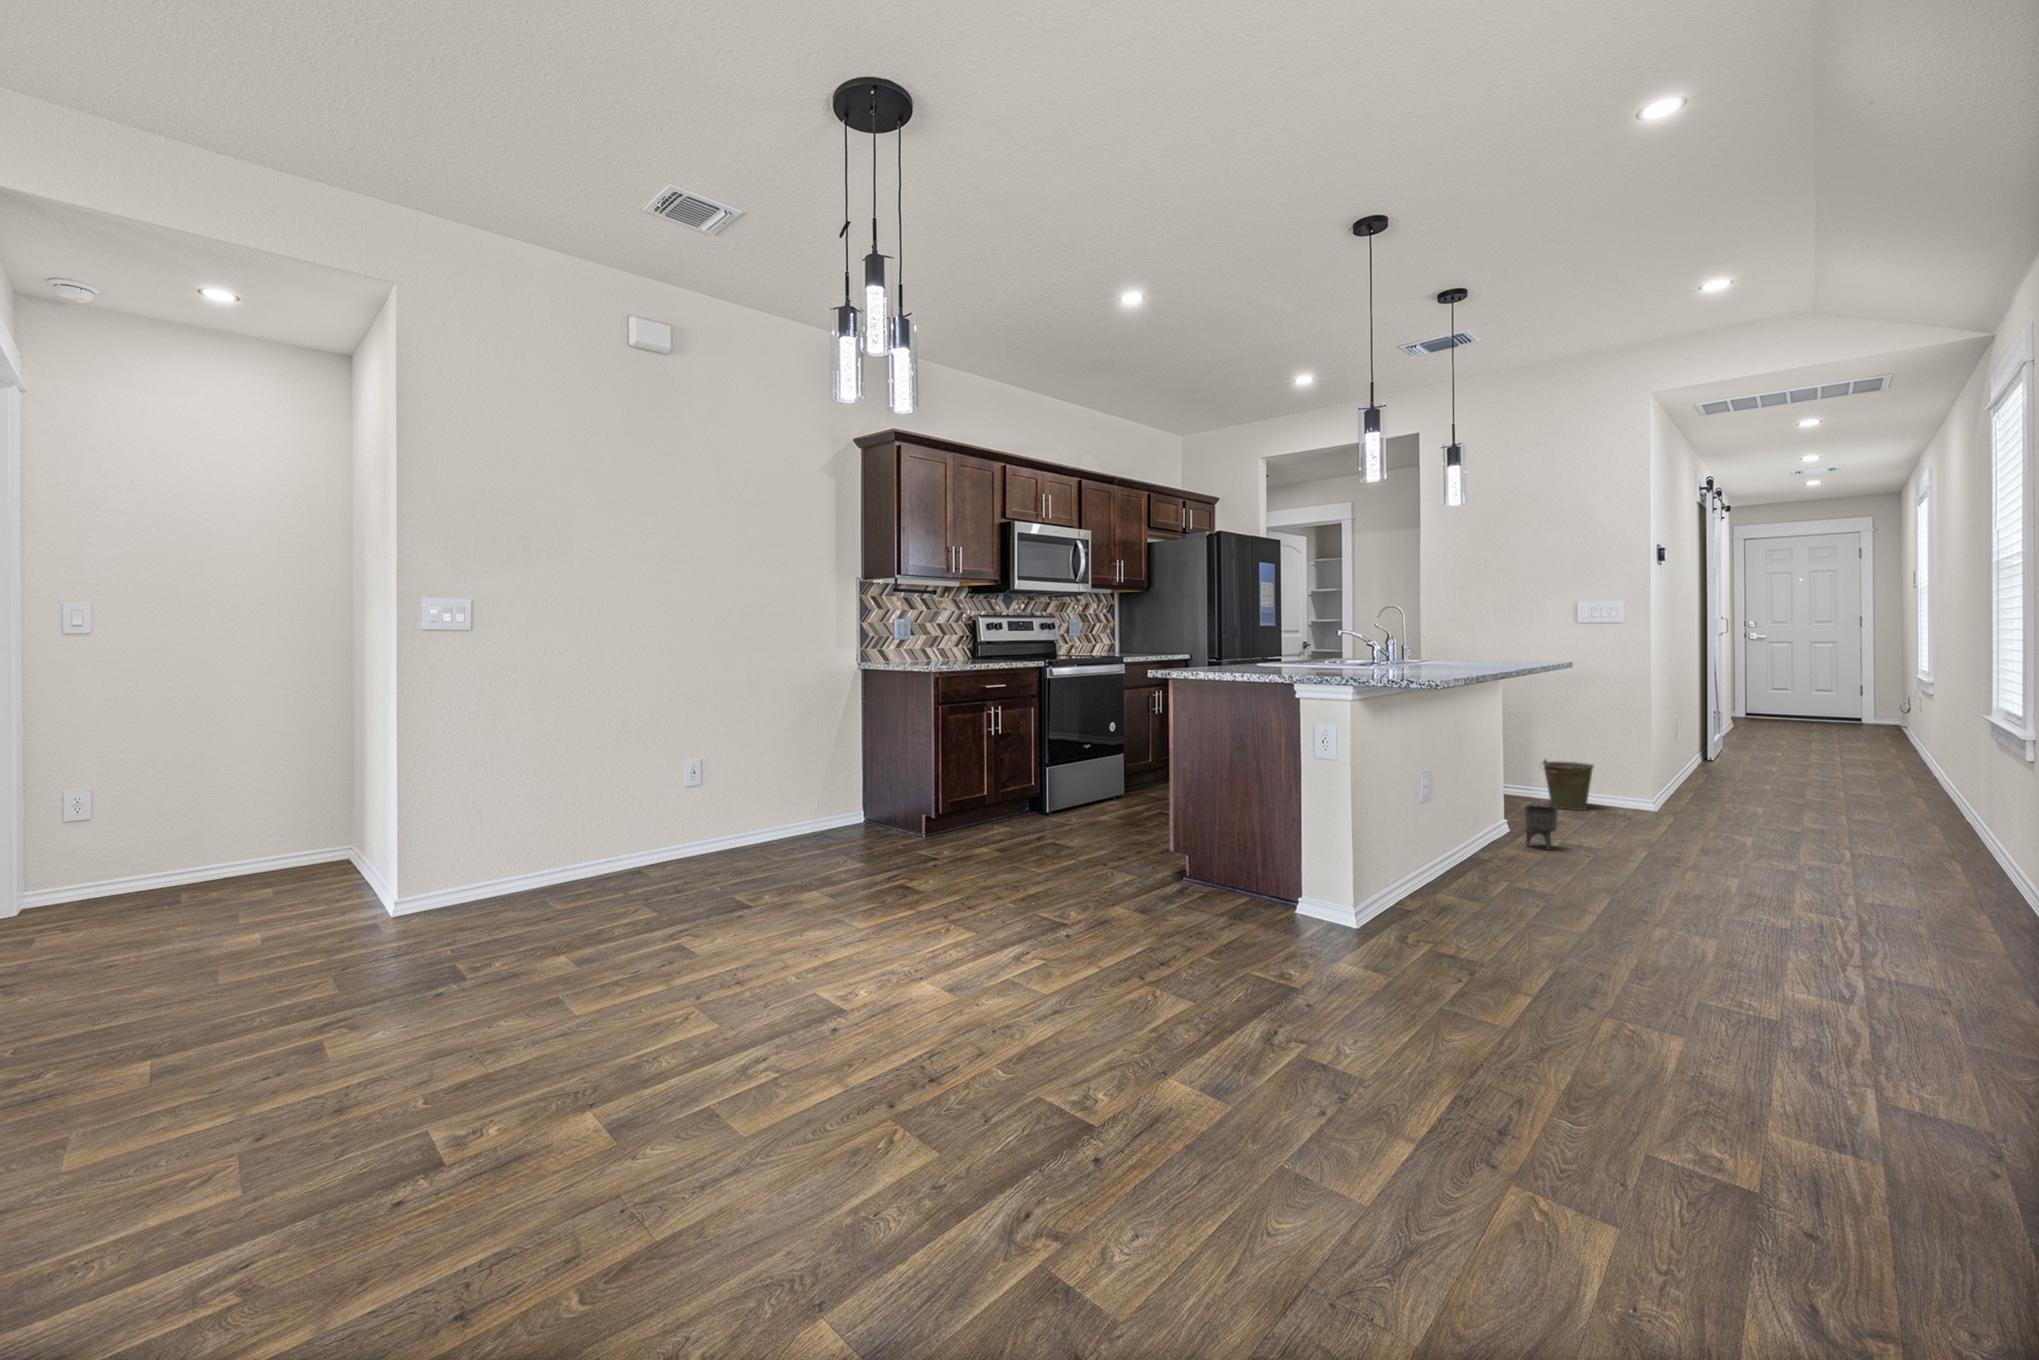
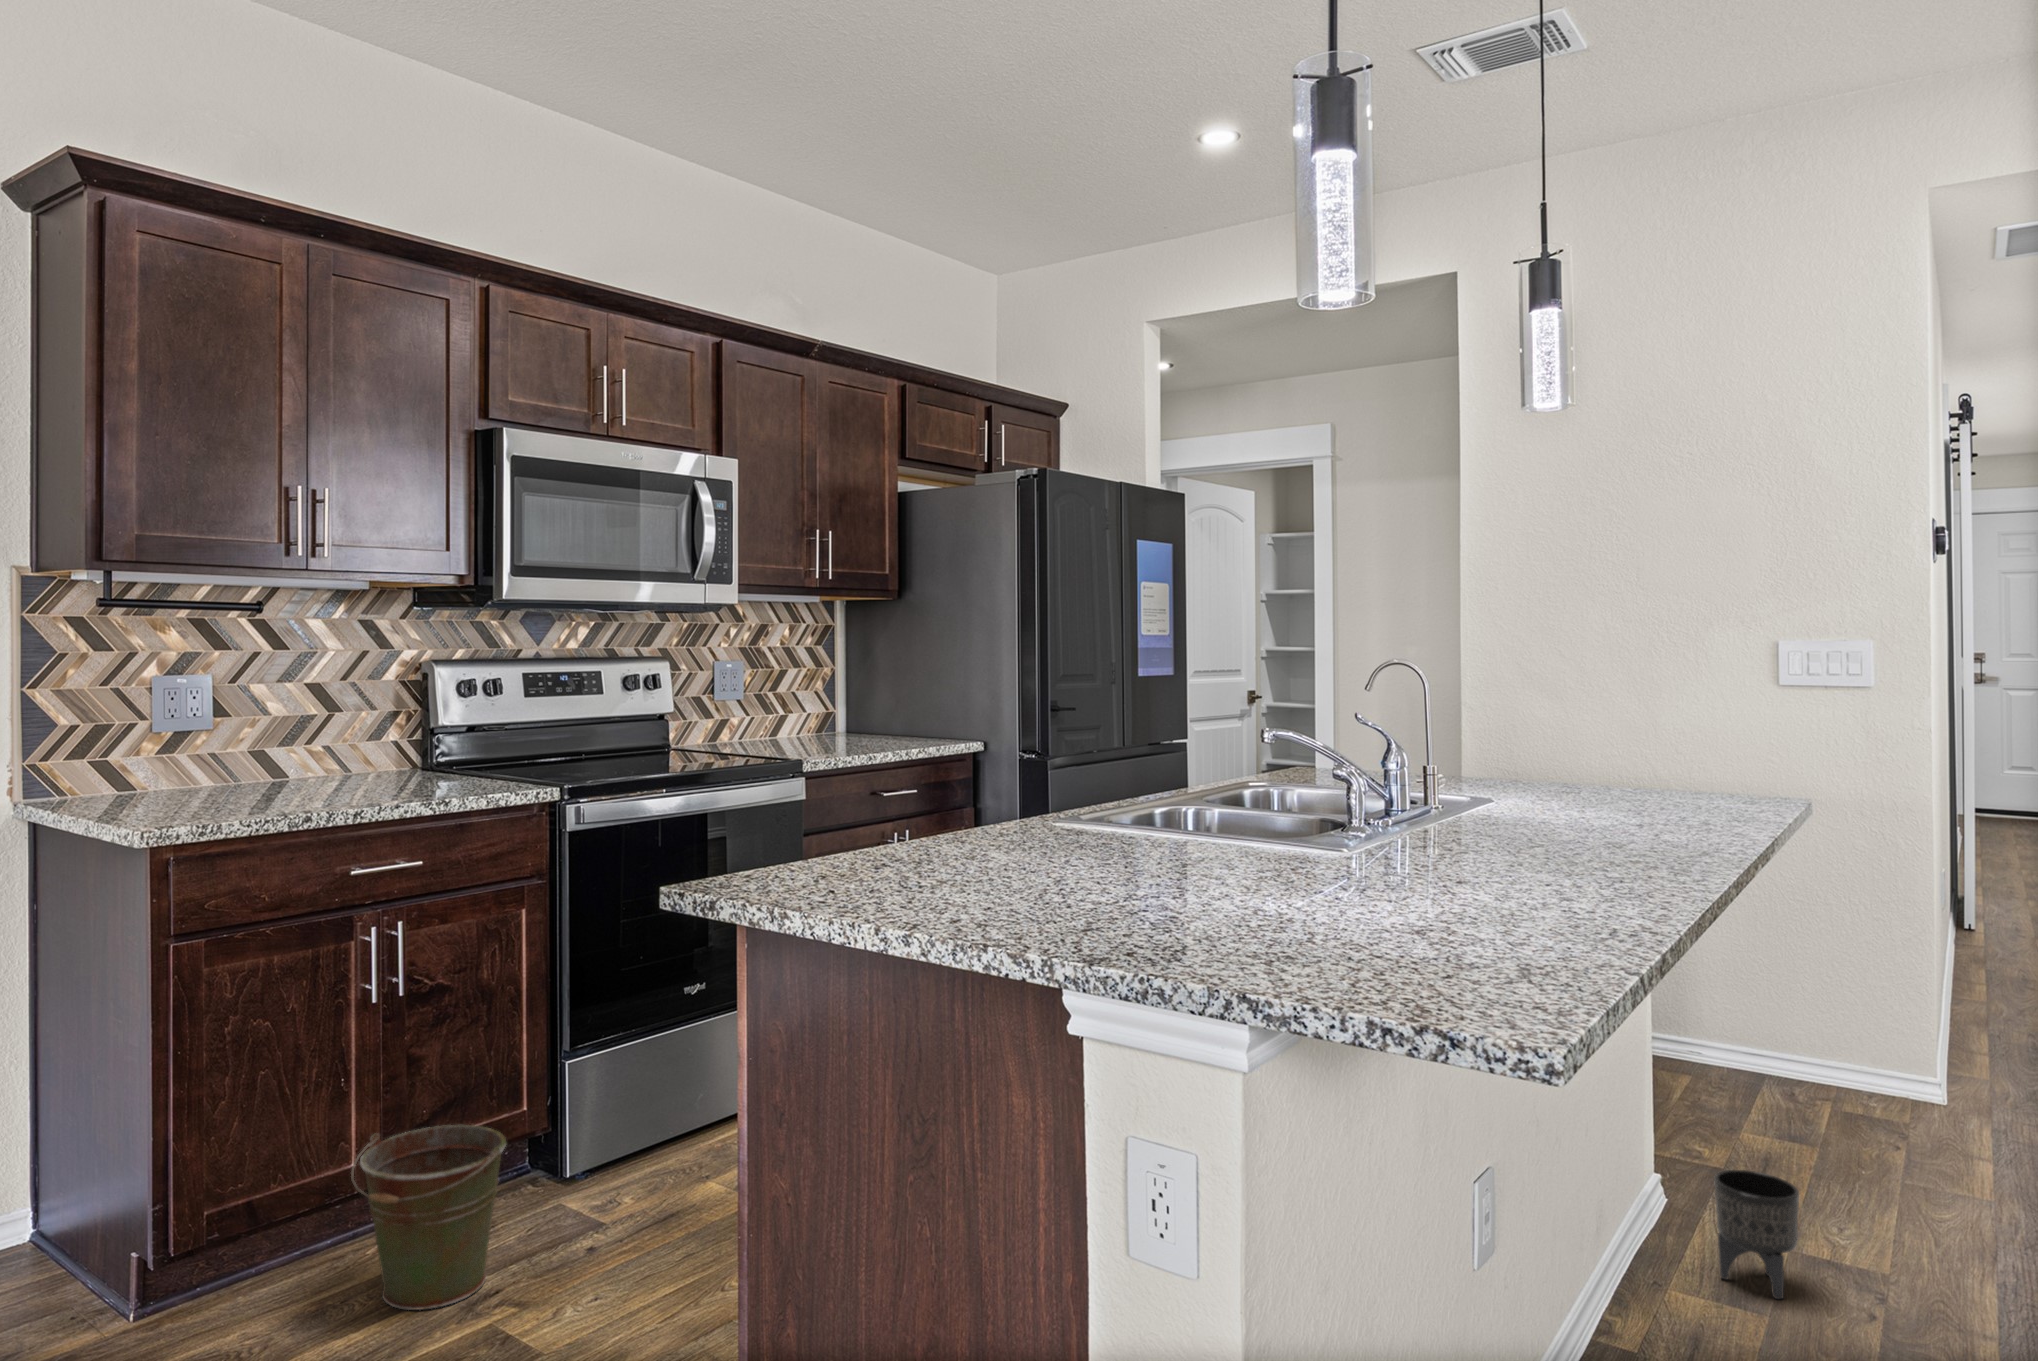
bucket: present [1542,760,1594,810] -> present [351,1125,506,1310]

